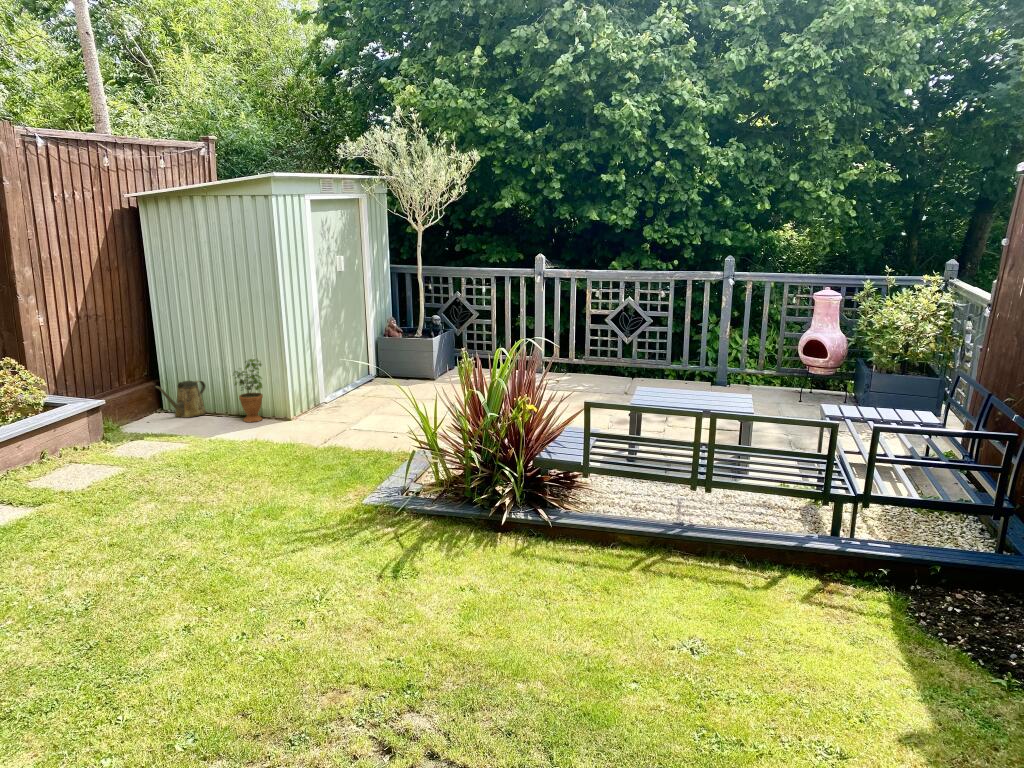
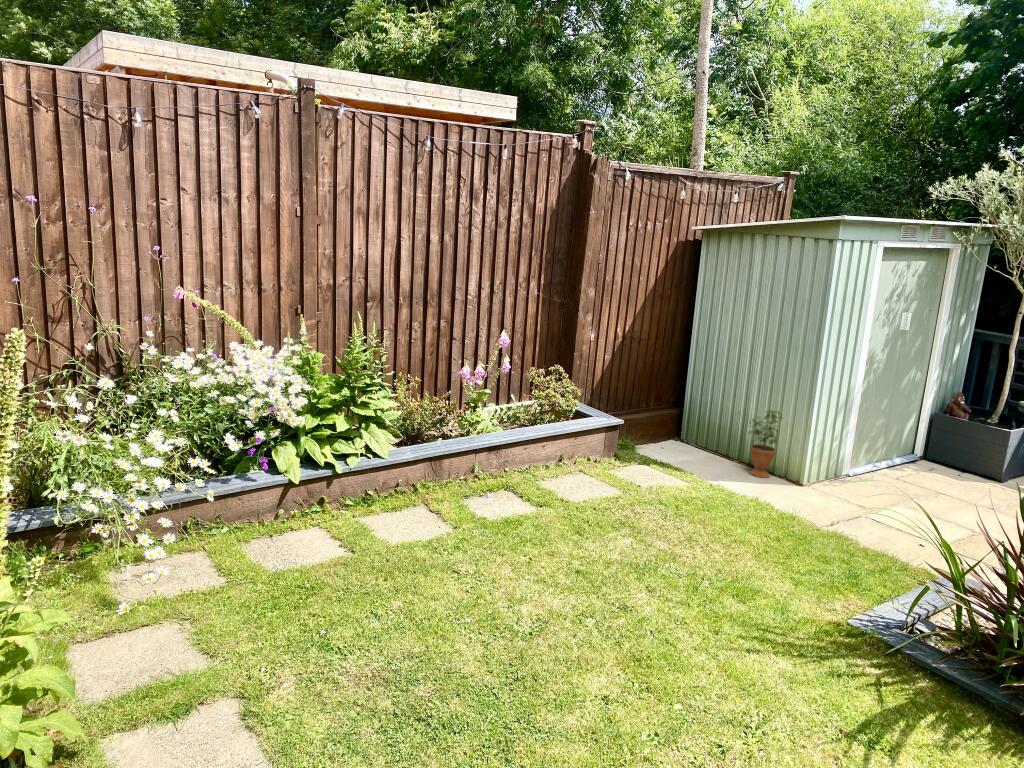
watering can: present [155,380,206,418] -> none [673,416,722,455]

